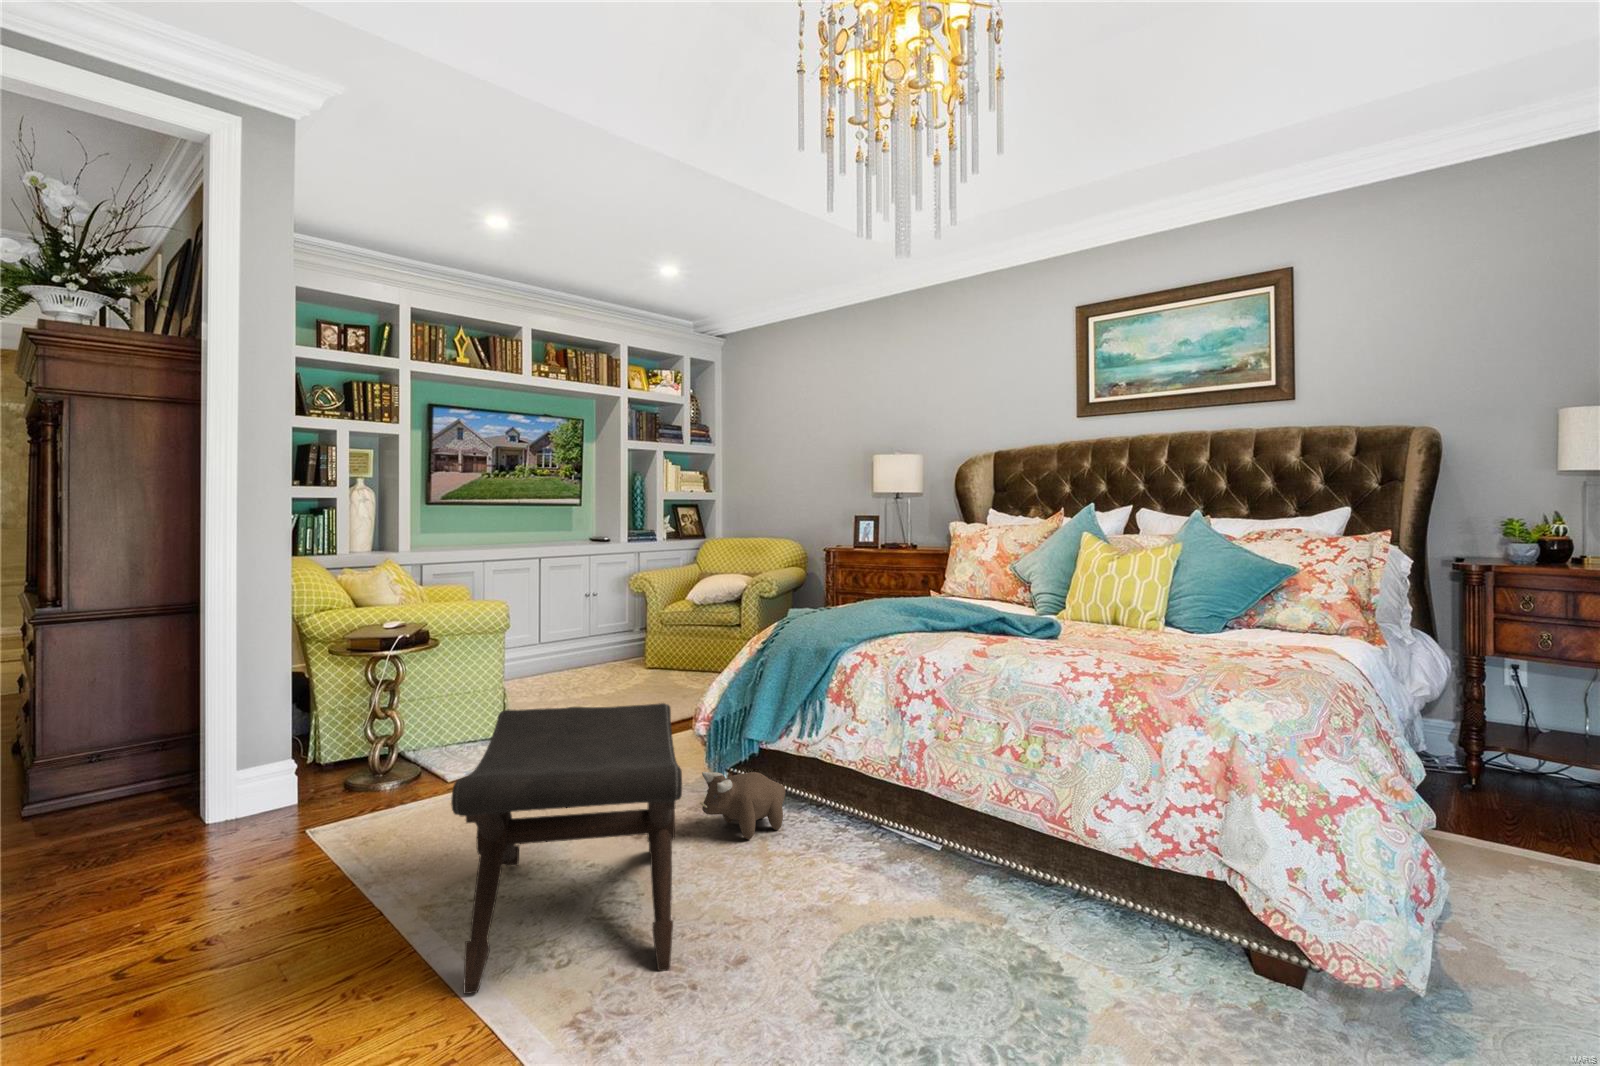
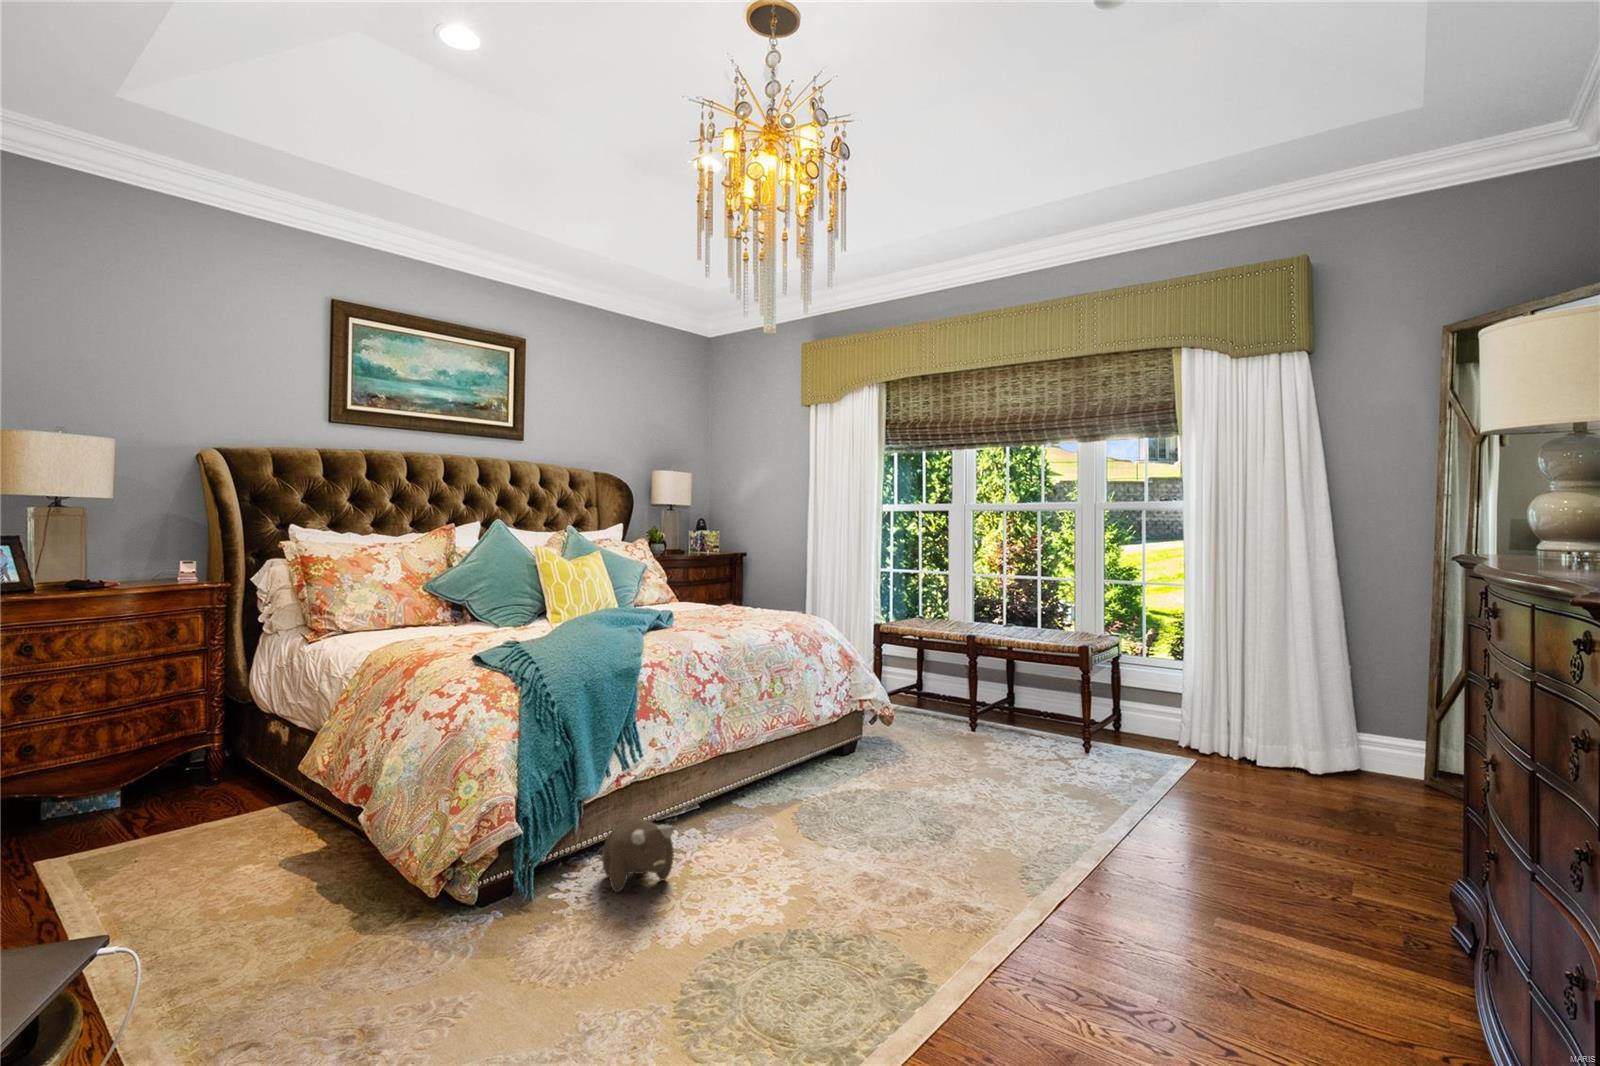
footstool: present [451,703,682,994] -> none [681,735,981,1021]

